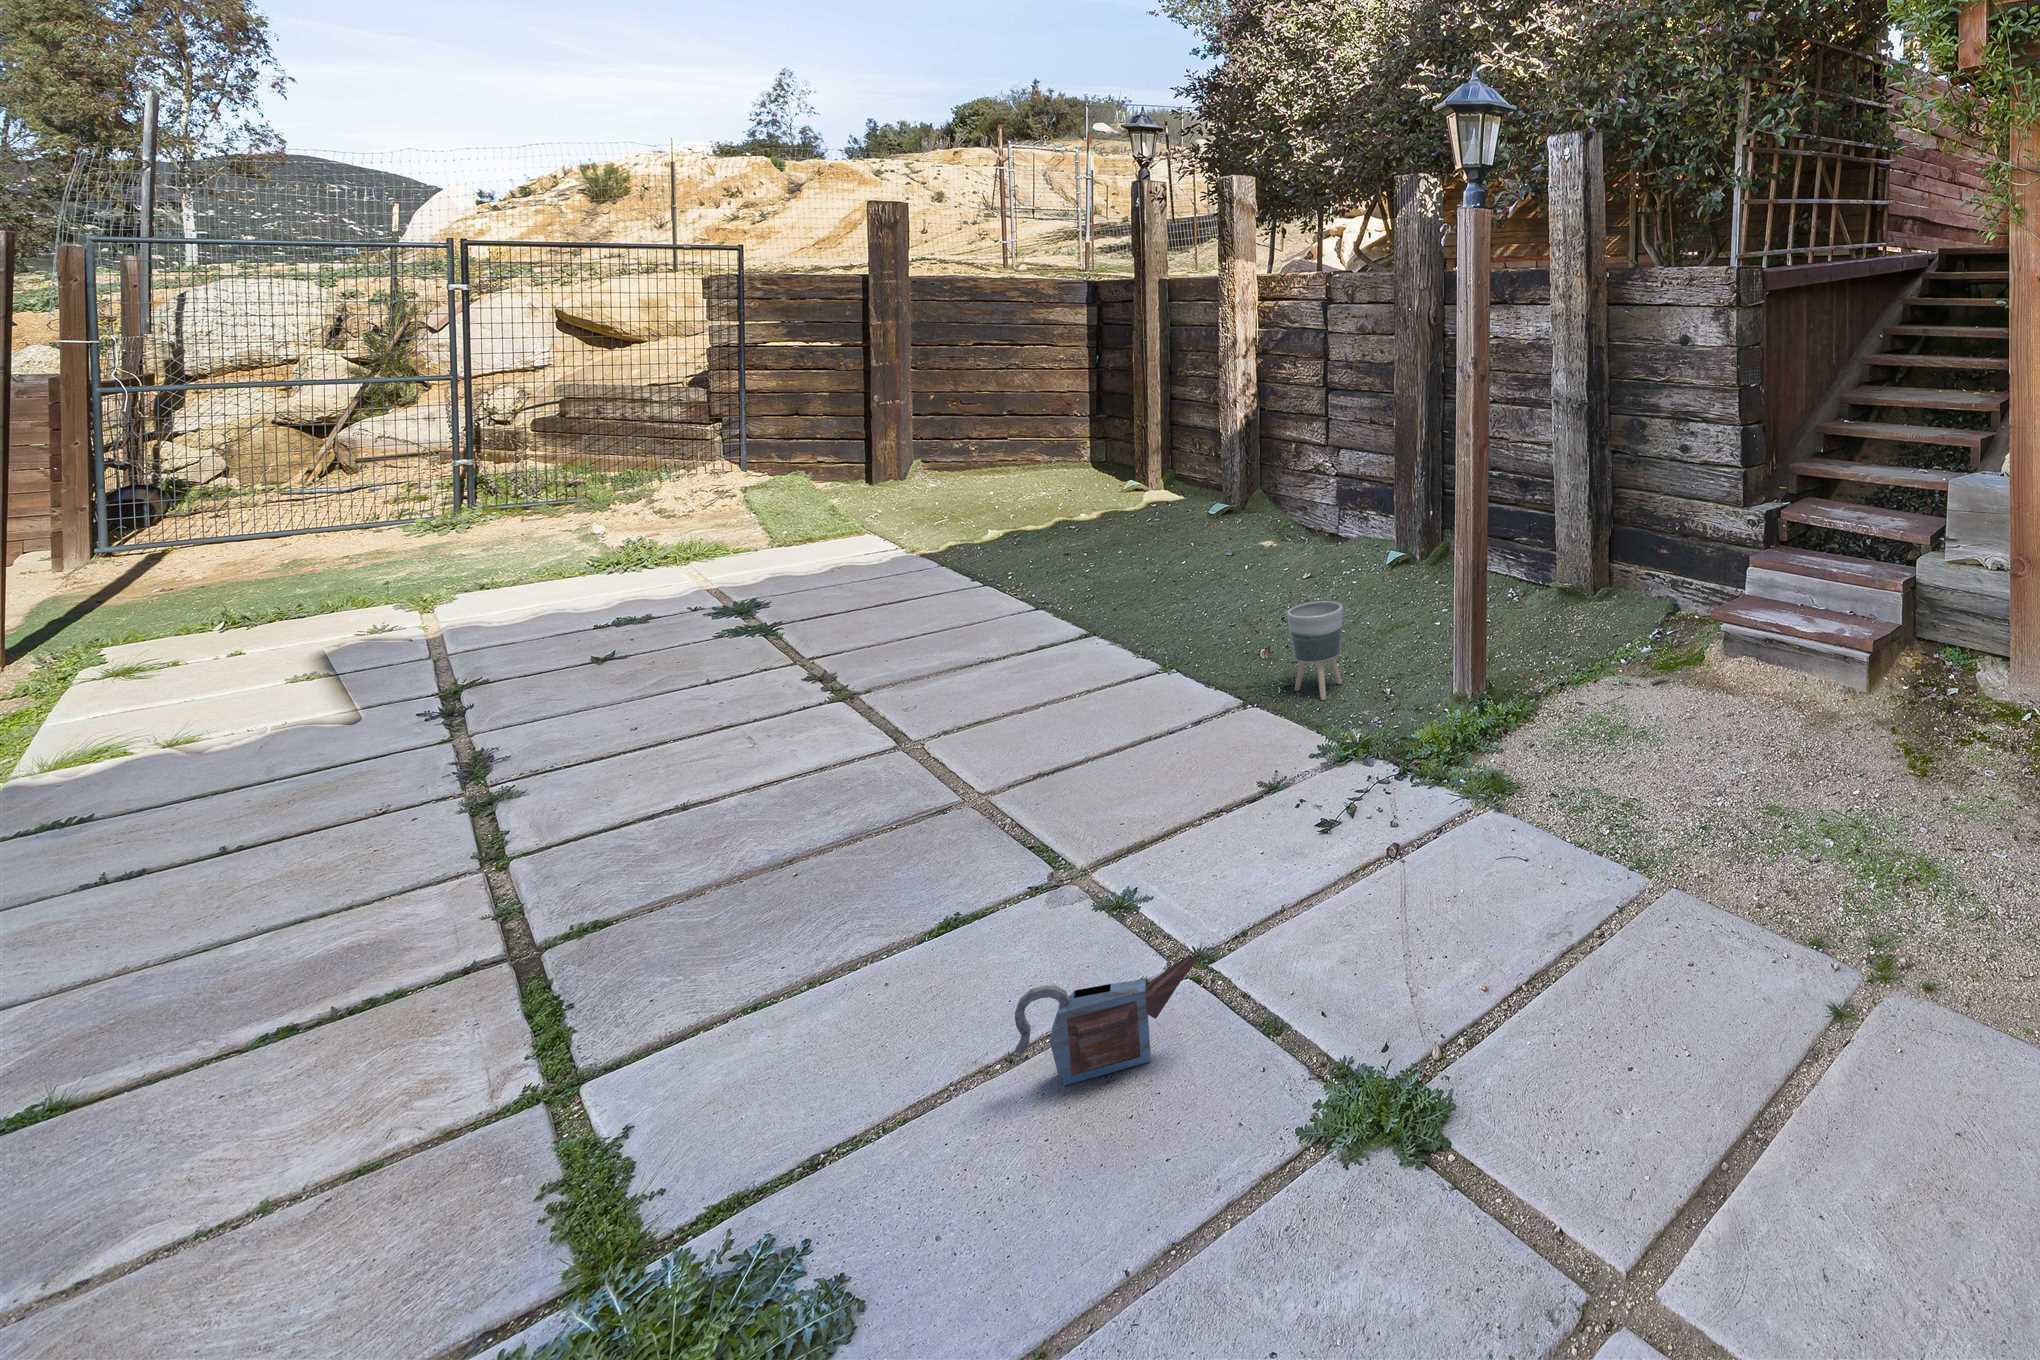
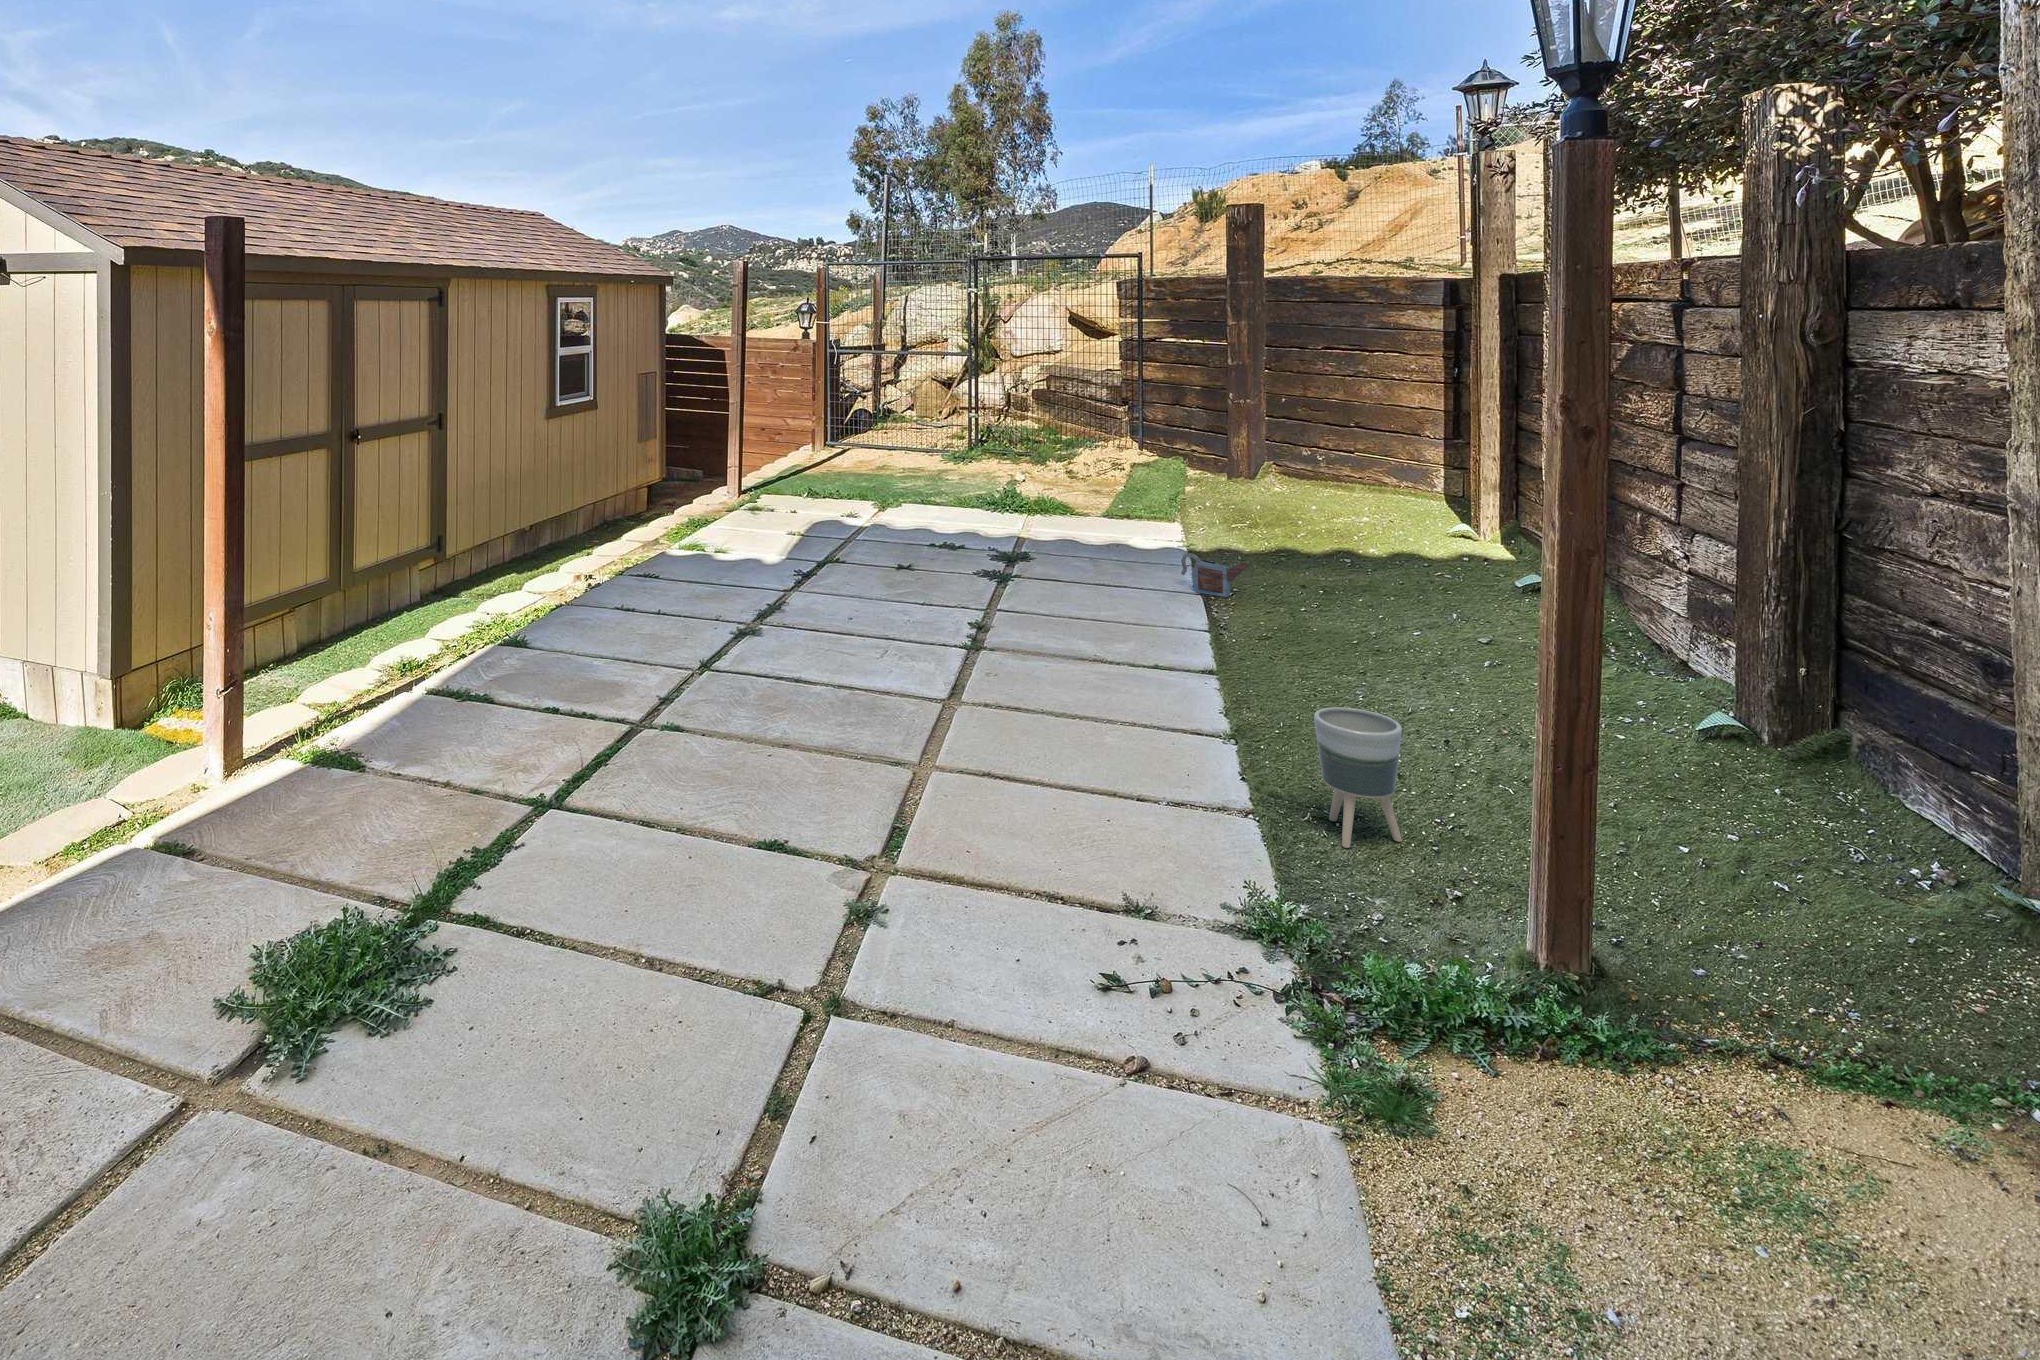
watering can: present [1015,955,1197,1086] -> present [1181,553,1249,597]

